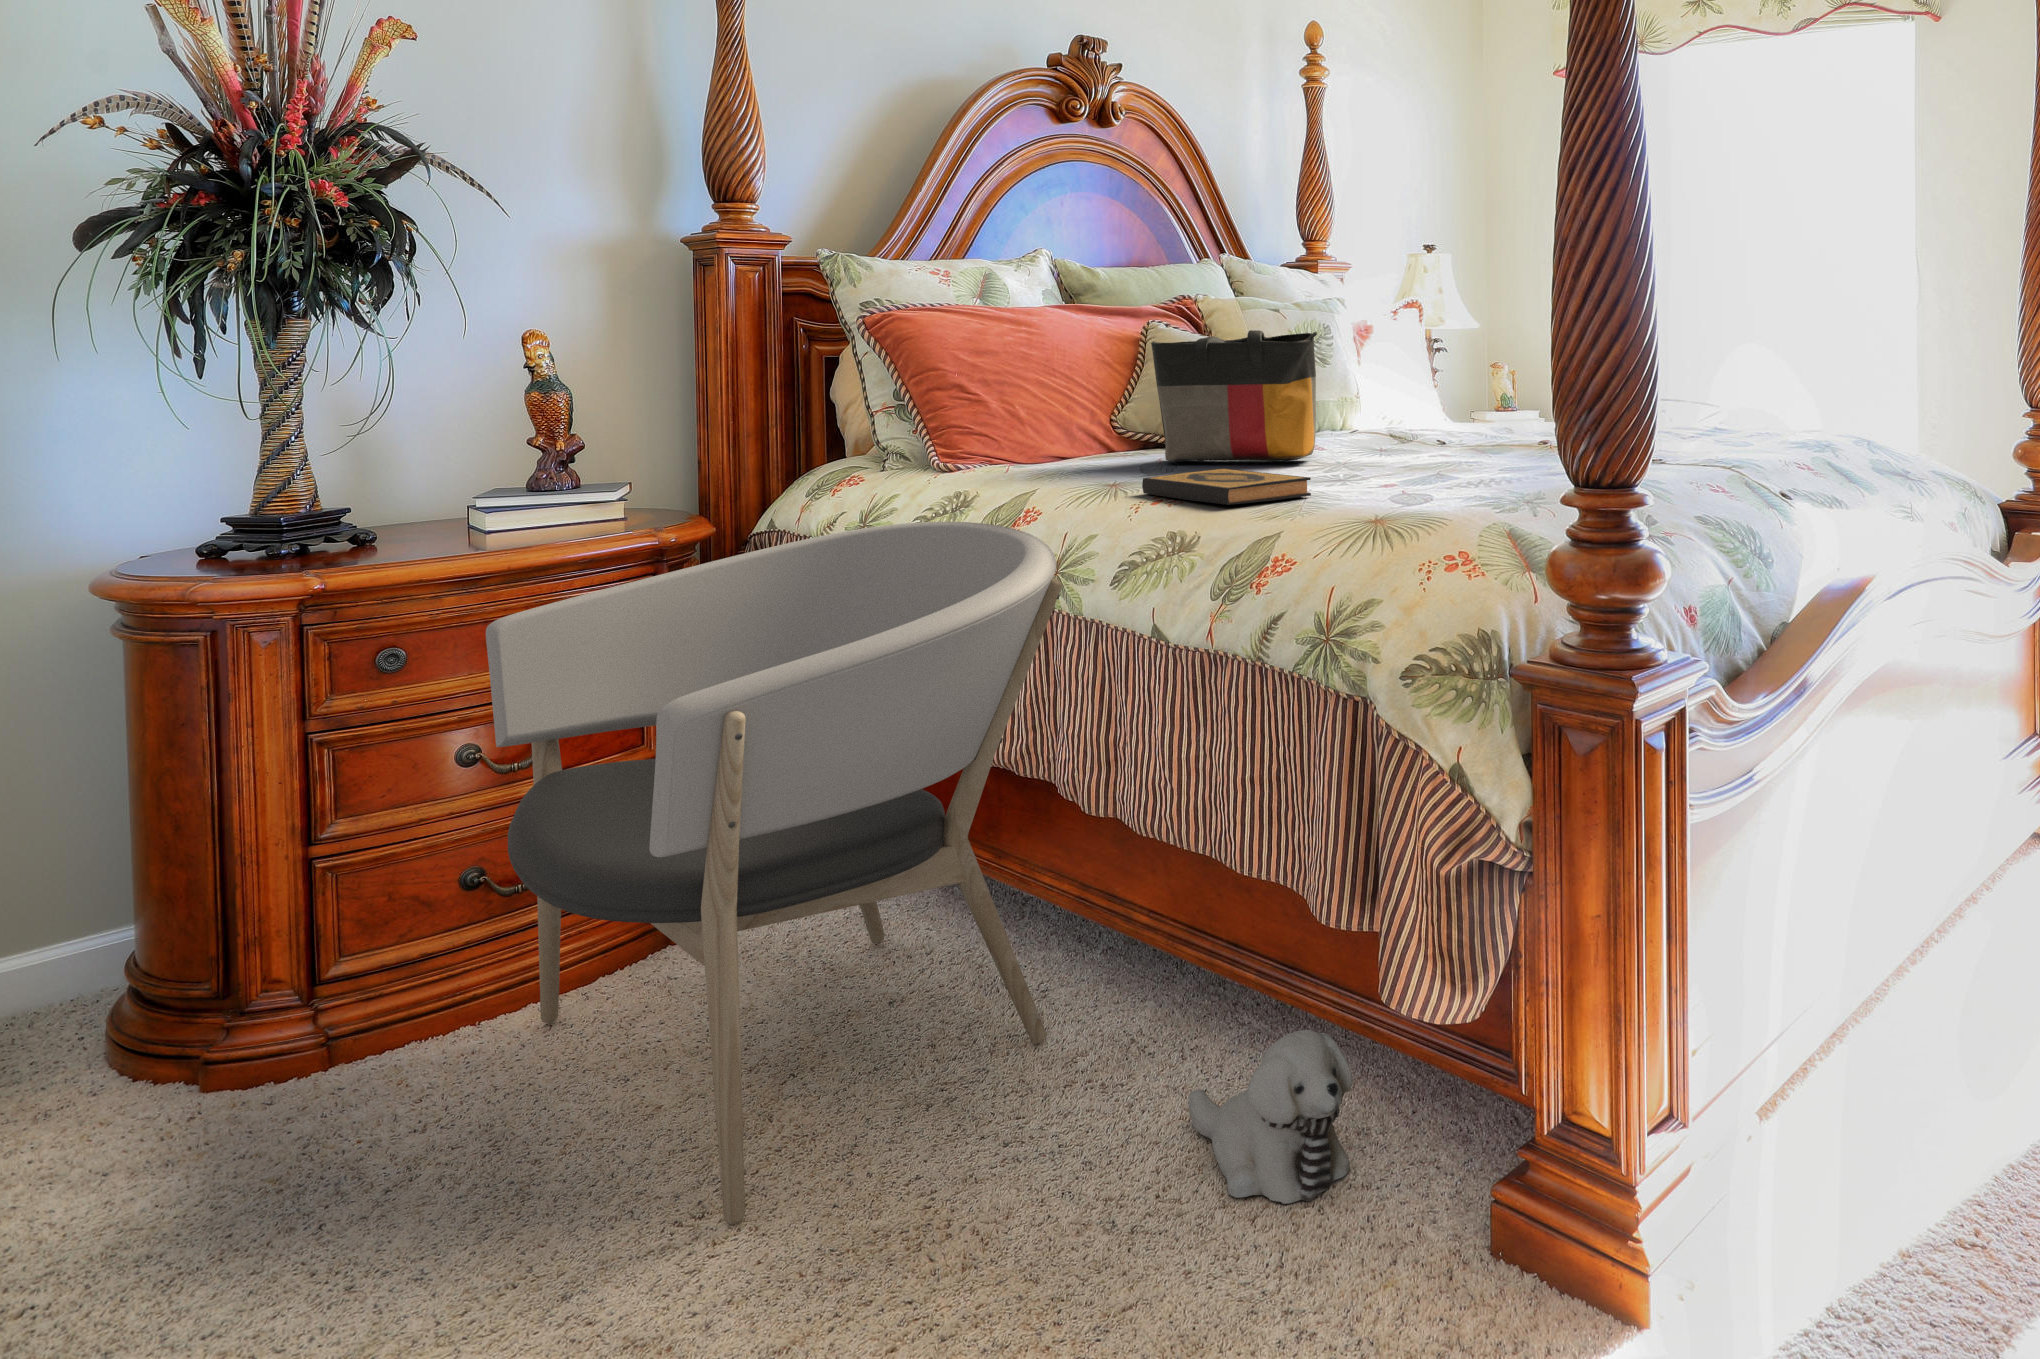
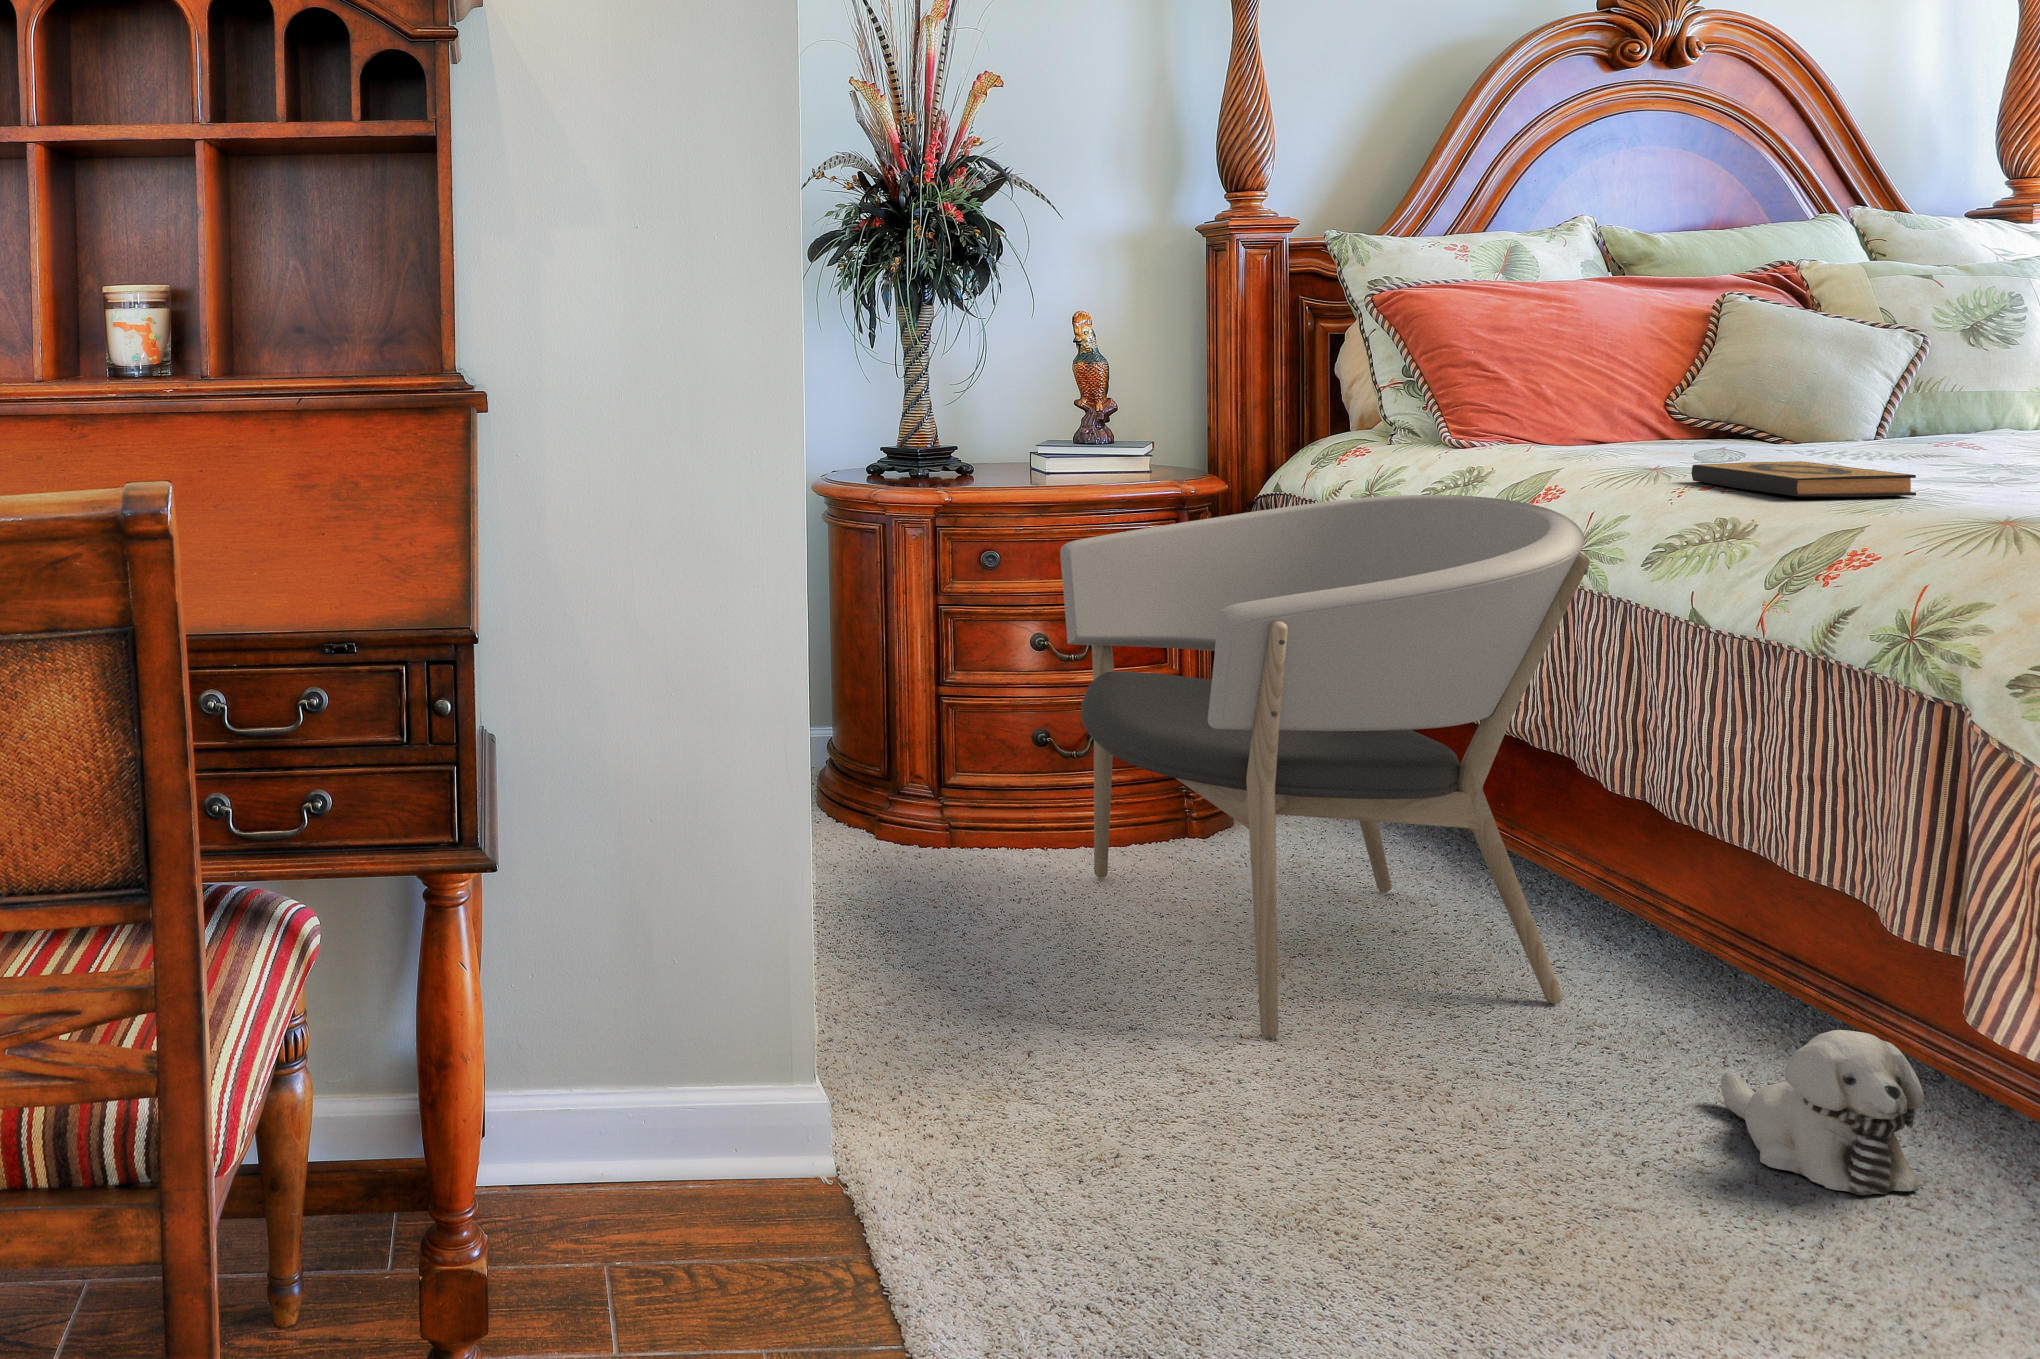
tote bag: present [1151,330,1317,462] -> none [1714,307,1951,461]

